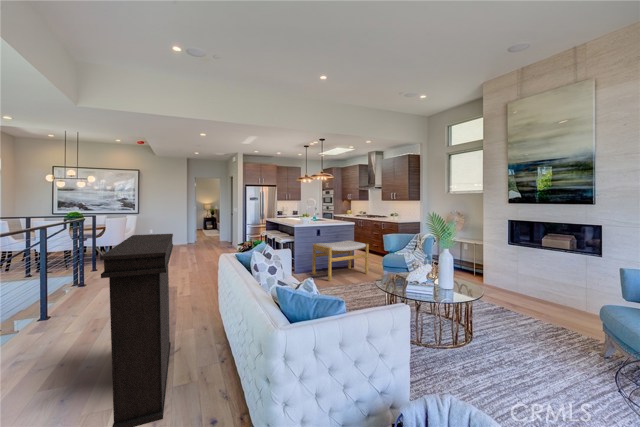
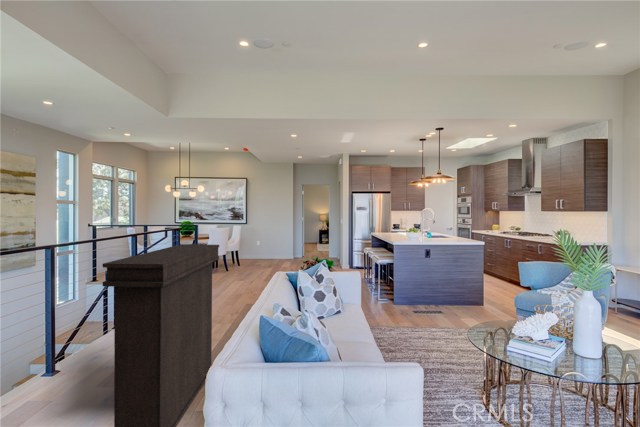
footstool: present [312,240,369,281] -> none [417,267,503,322]

